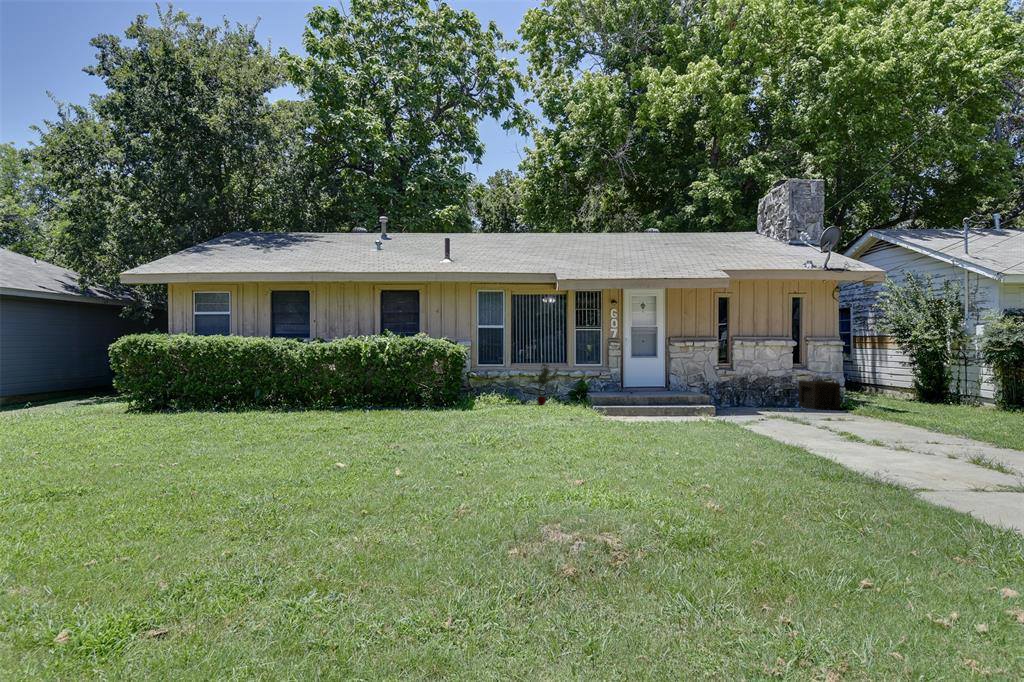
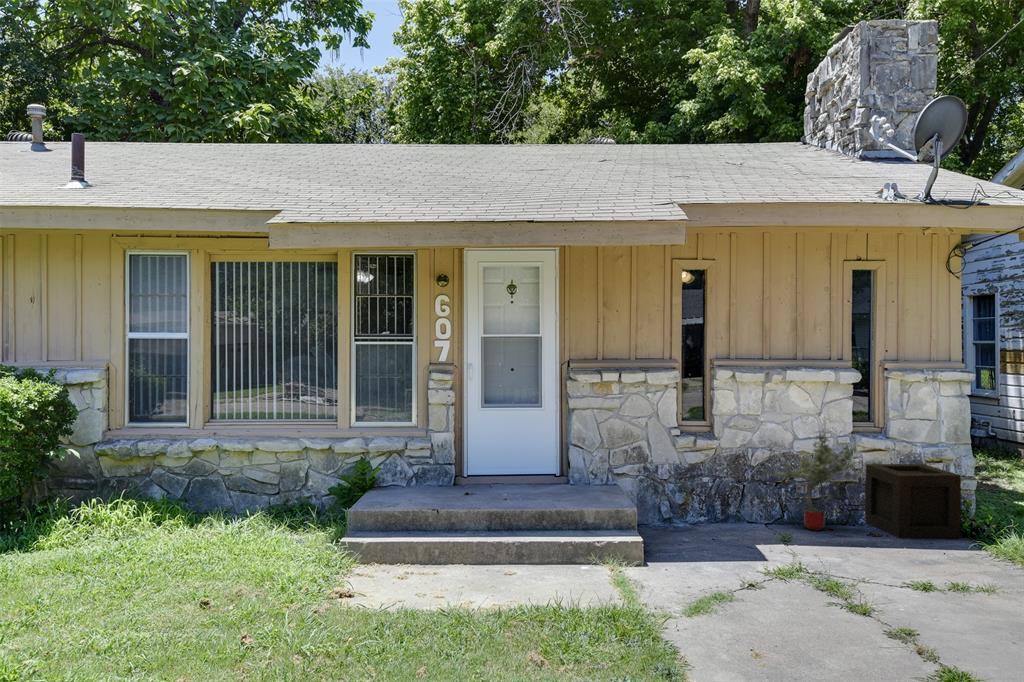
potted tree: present [525,363,558,405] -> present [774,430,857,530]

